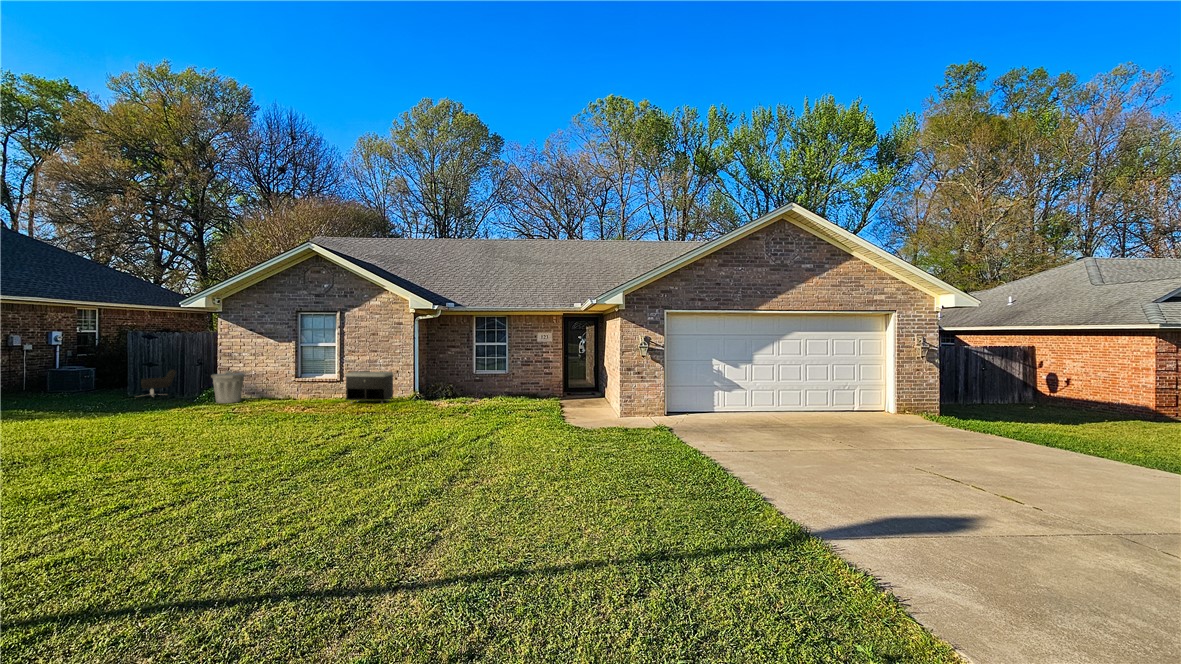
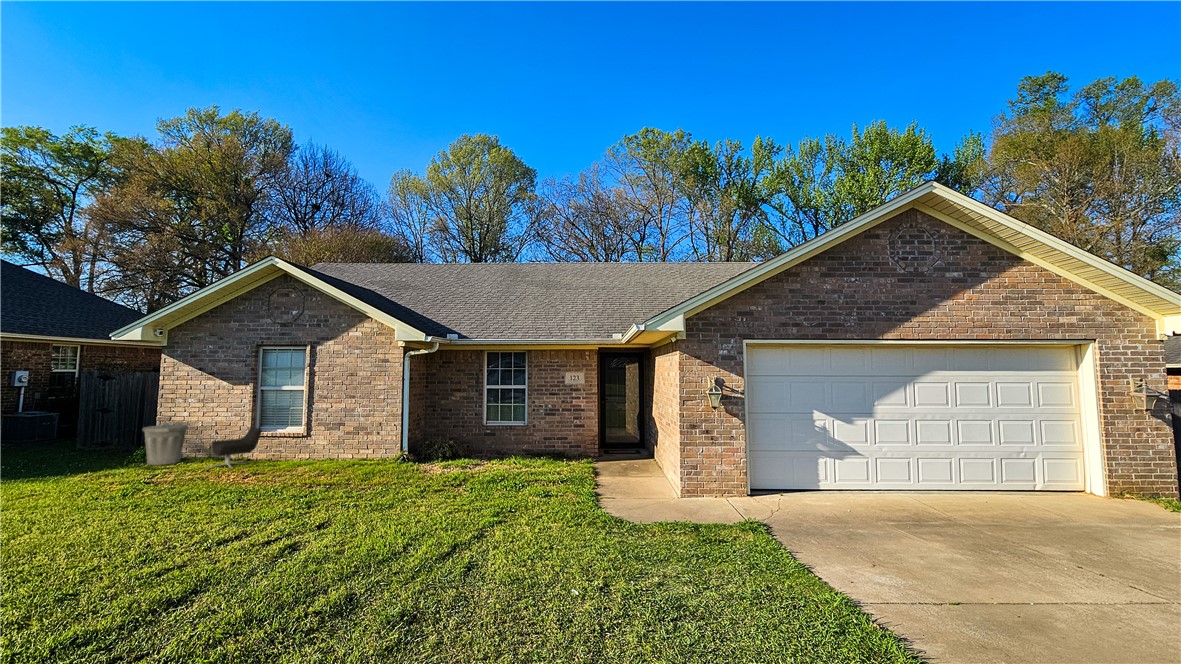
lounge chair: present [141,370,176,397] -> present [212,427,262,468]
storage bench: present [345,371,393,403] -> none [309,424,375,467]

